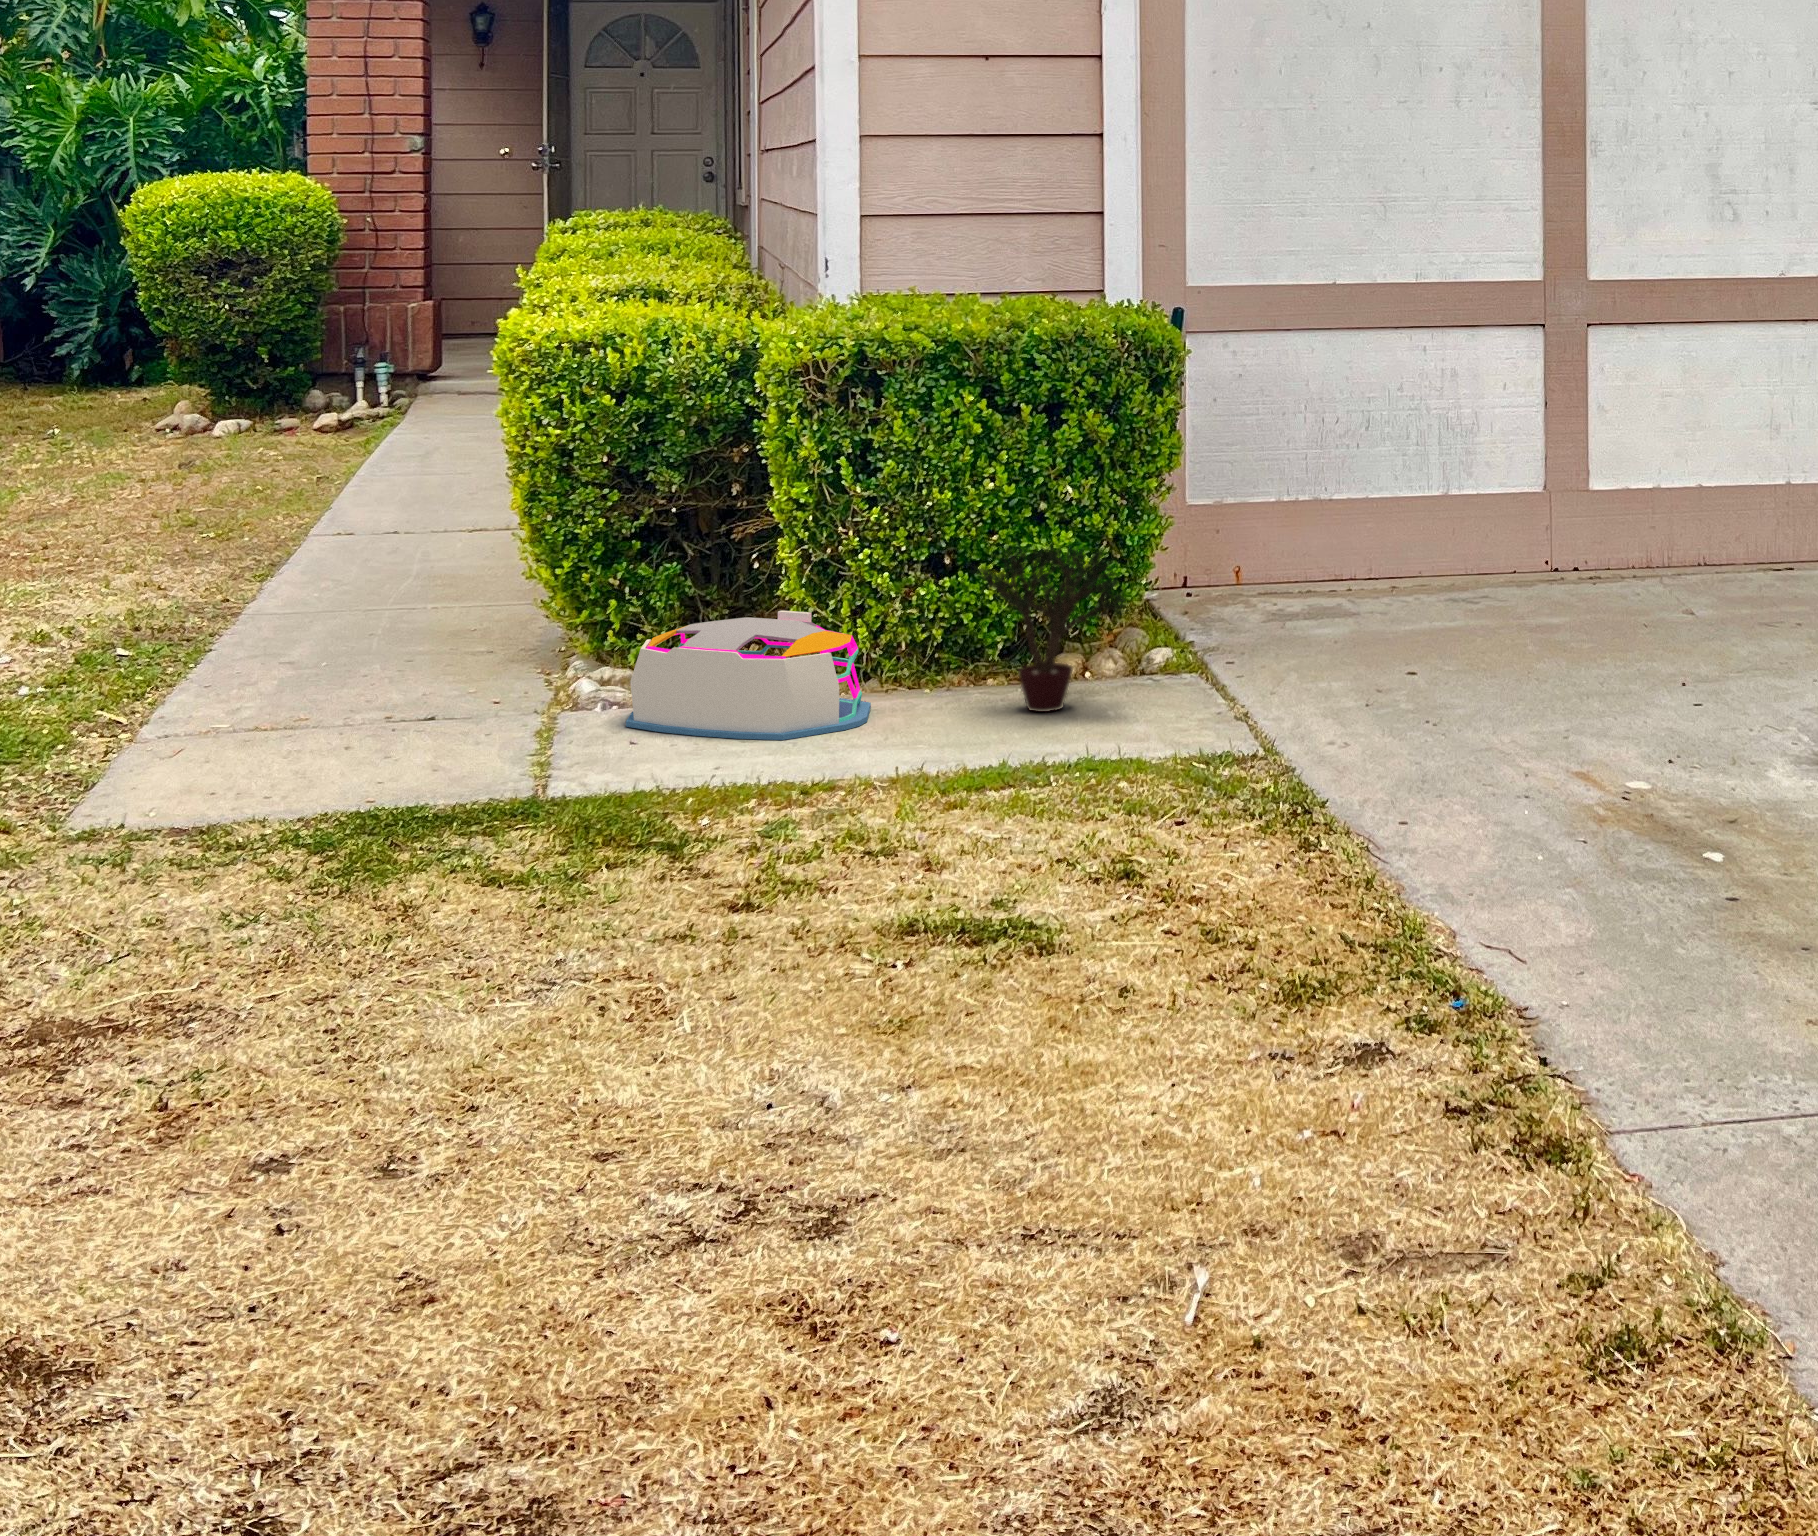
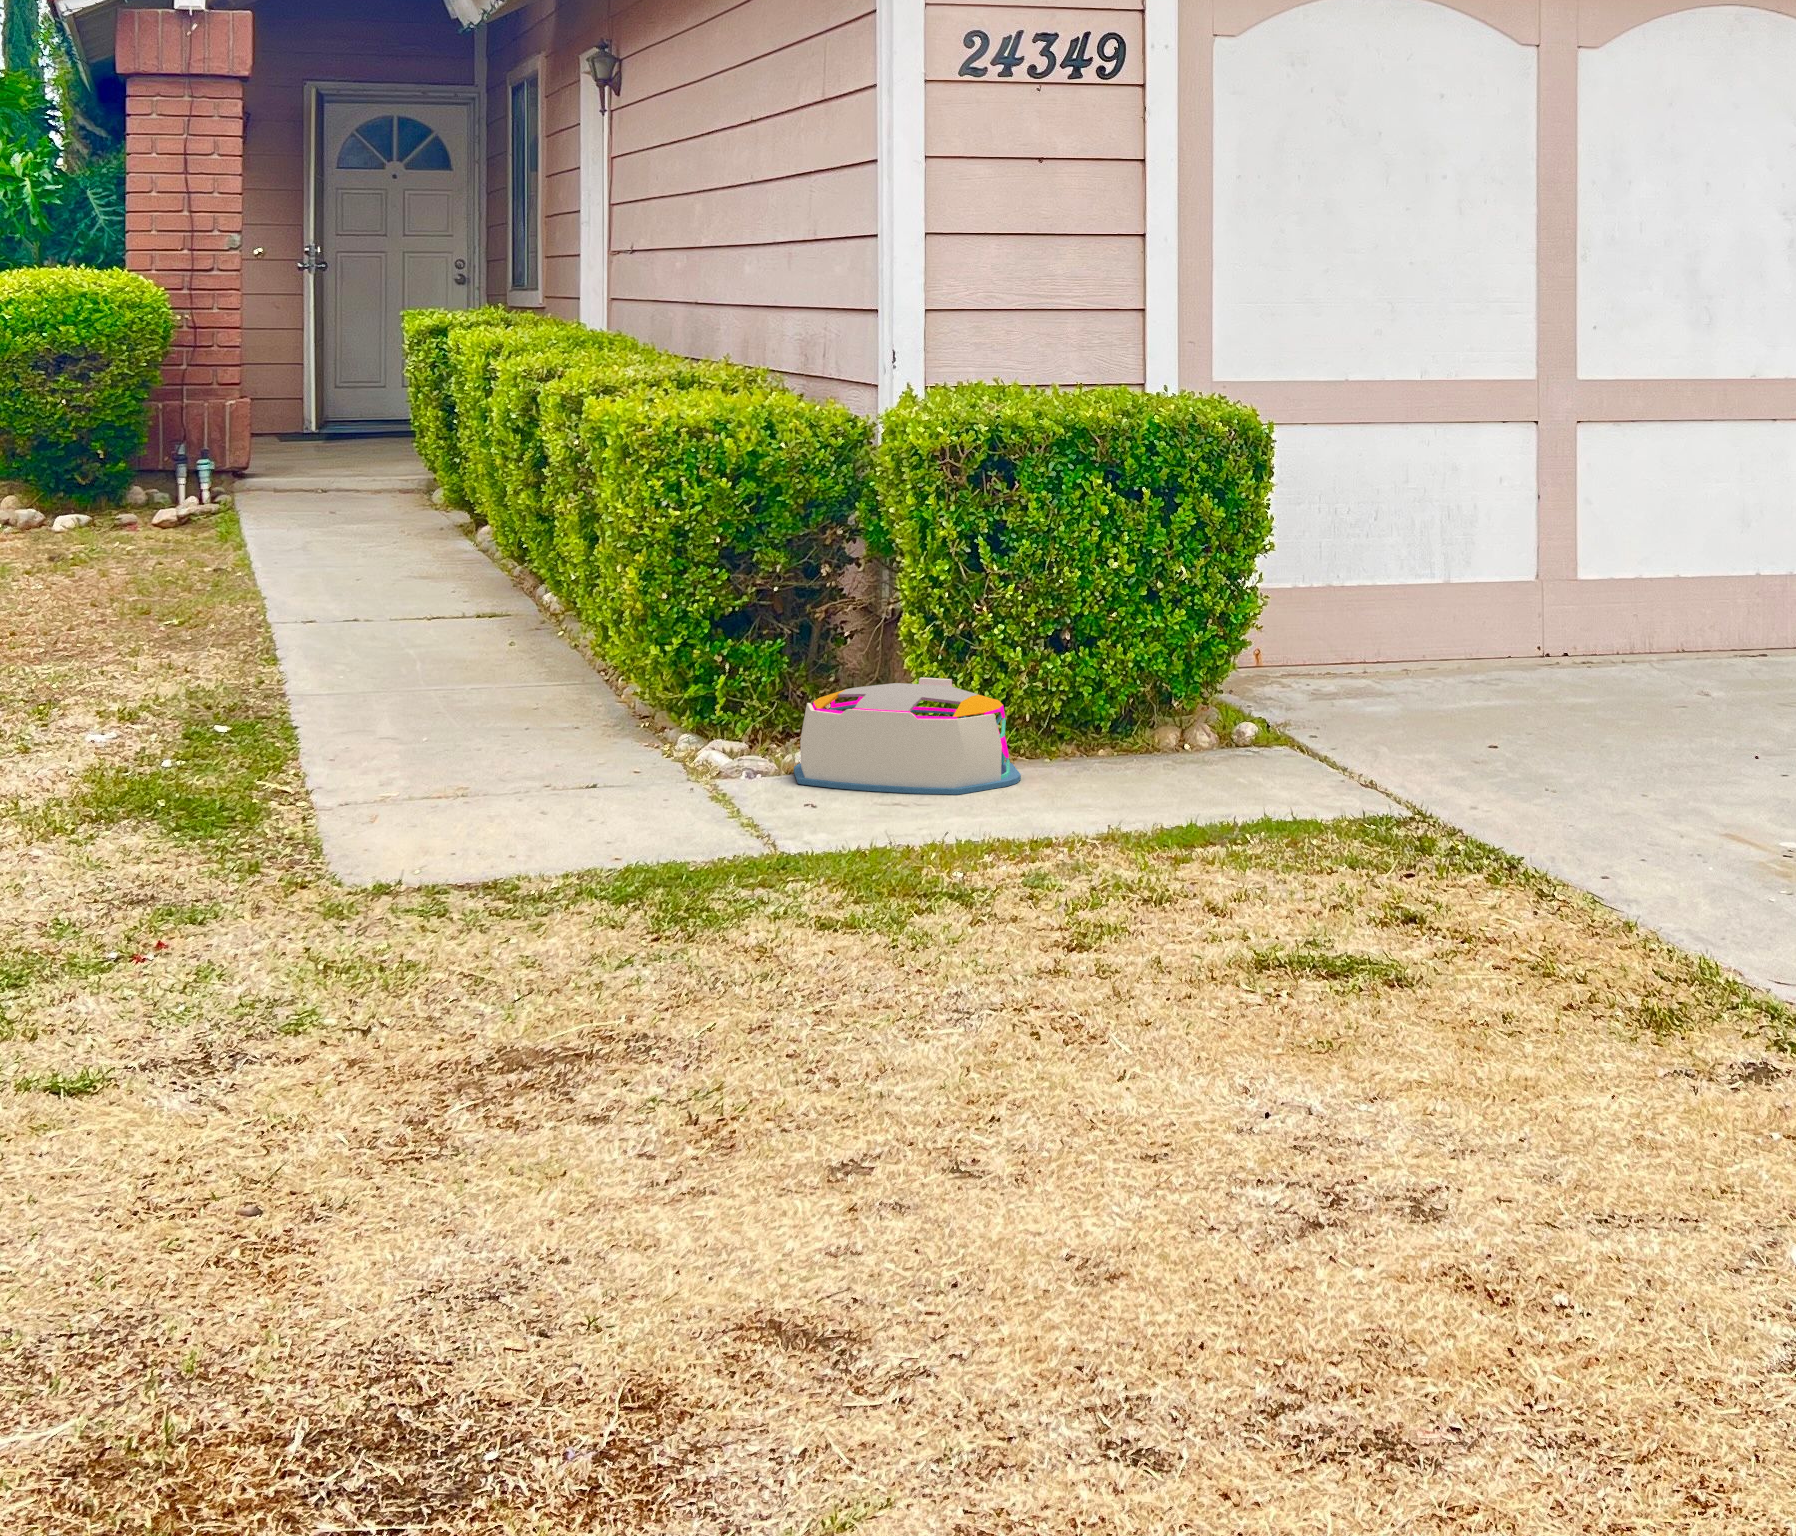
potted plant: present [971,539,1129,712] -> none [1107,608,1265,771]

